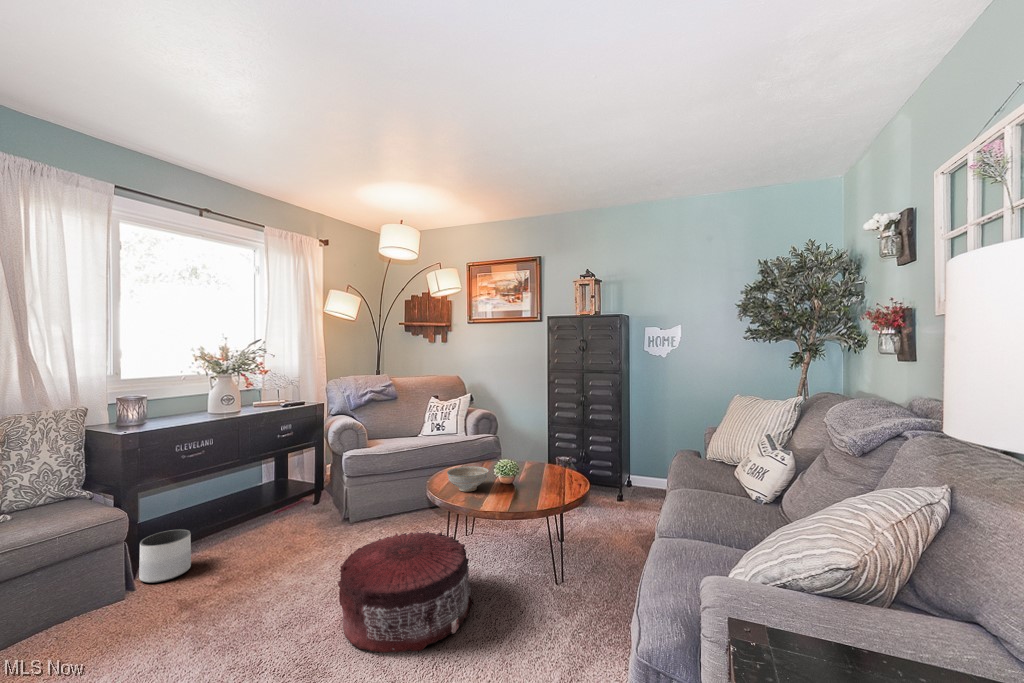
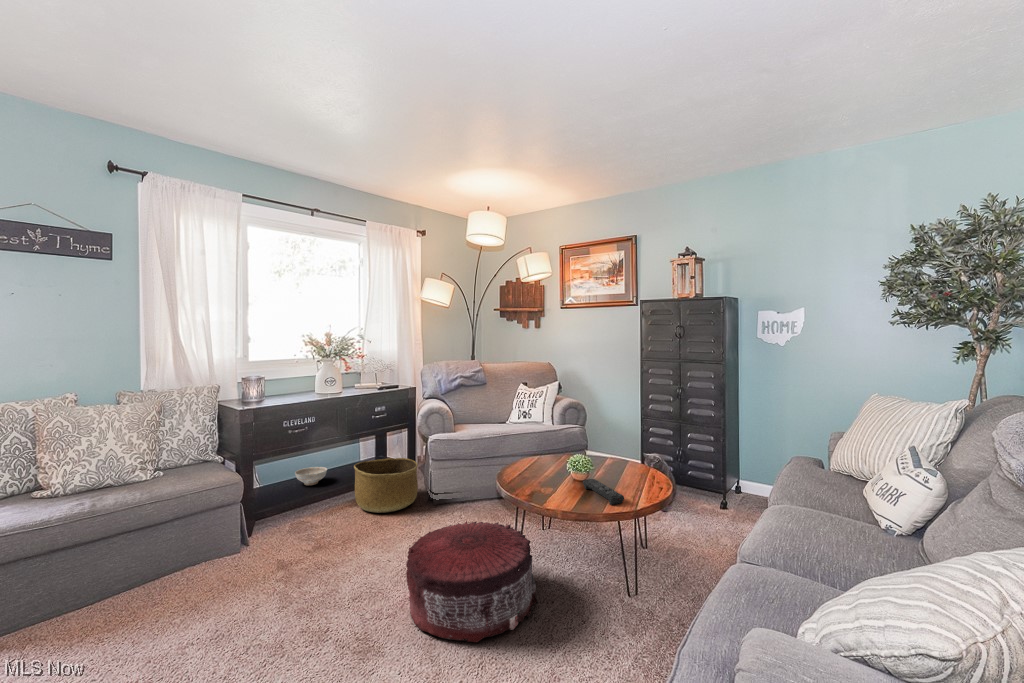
decorative bowl: present [447,466,489,492] -> present [295,467,327,485]
basket: none [256,478,329,538] -> present [354,458,418,513]
remote control: none [511,481,552,502] -> present [583,479,624,505]
planter: present [139,529,191,583] -> none [257,496,297,541]

